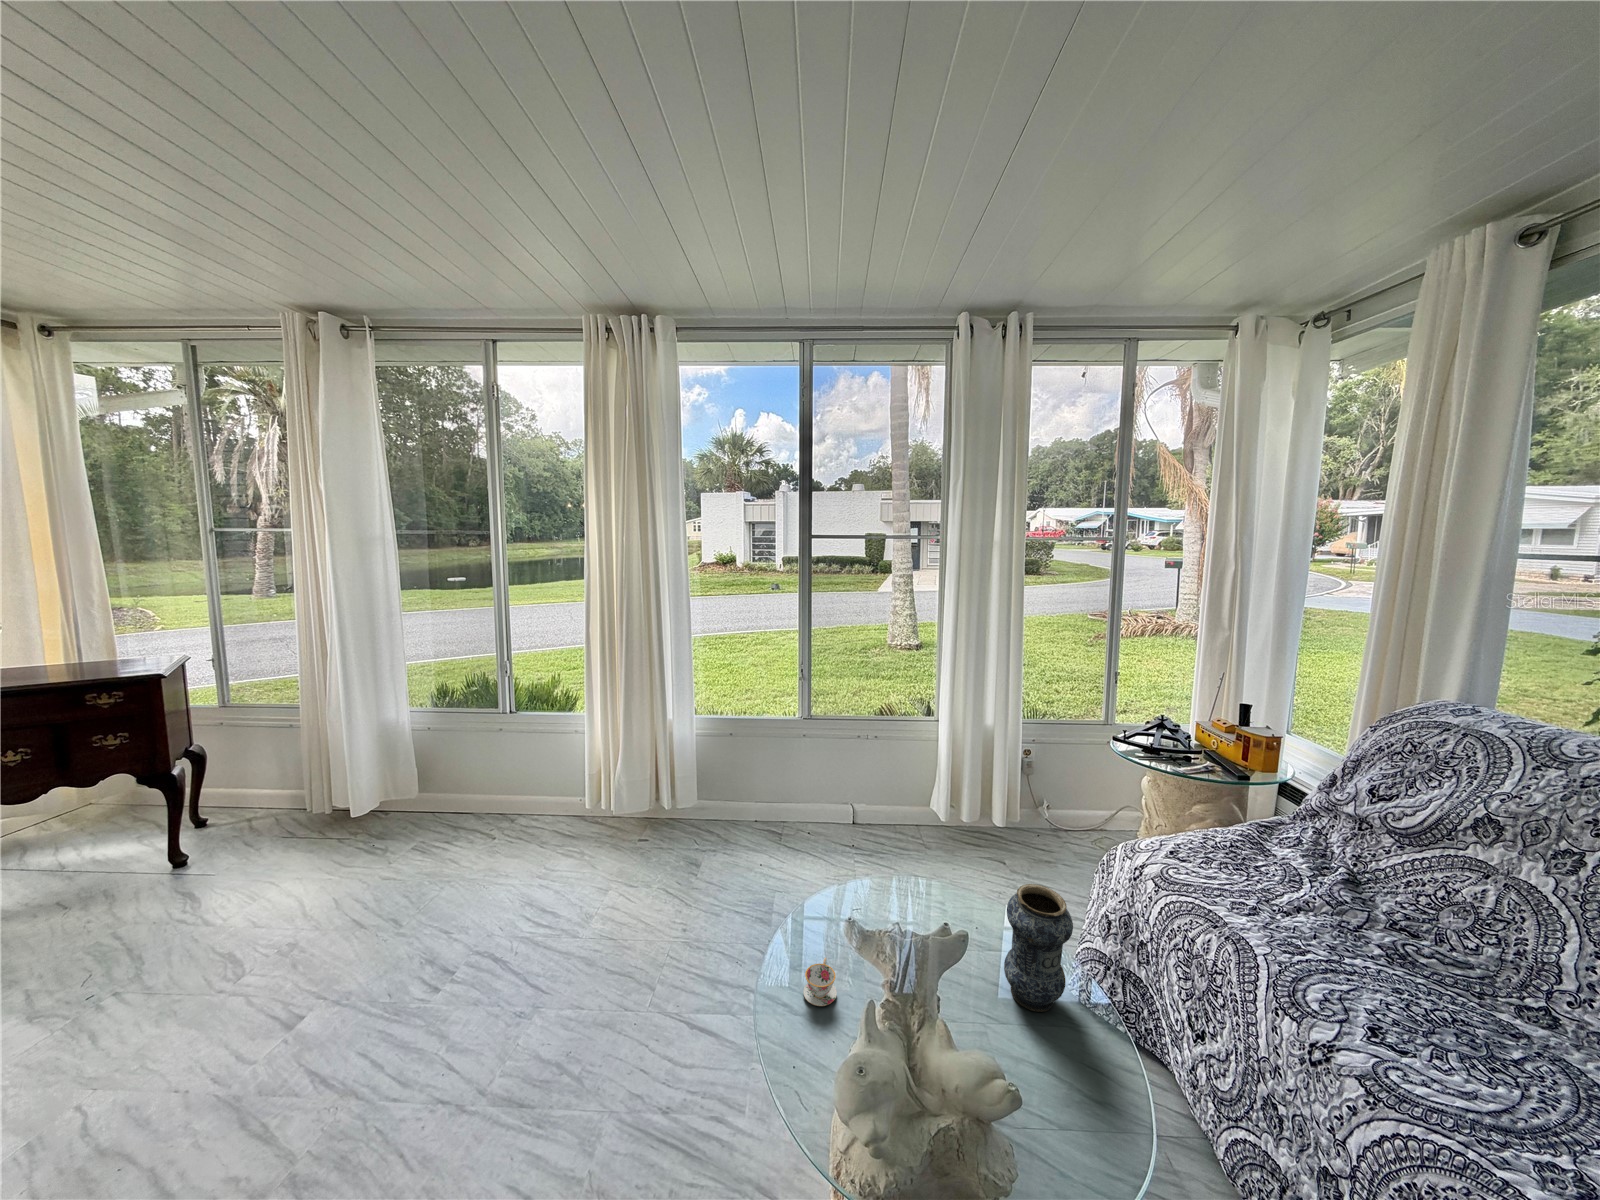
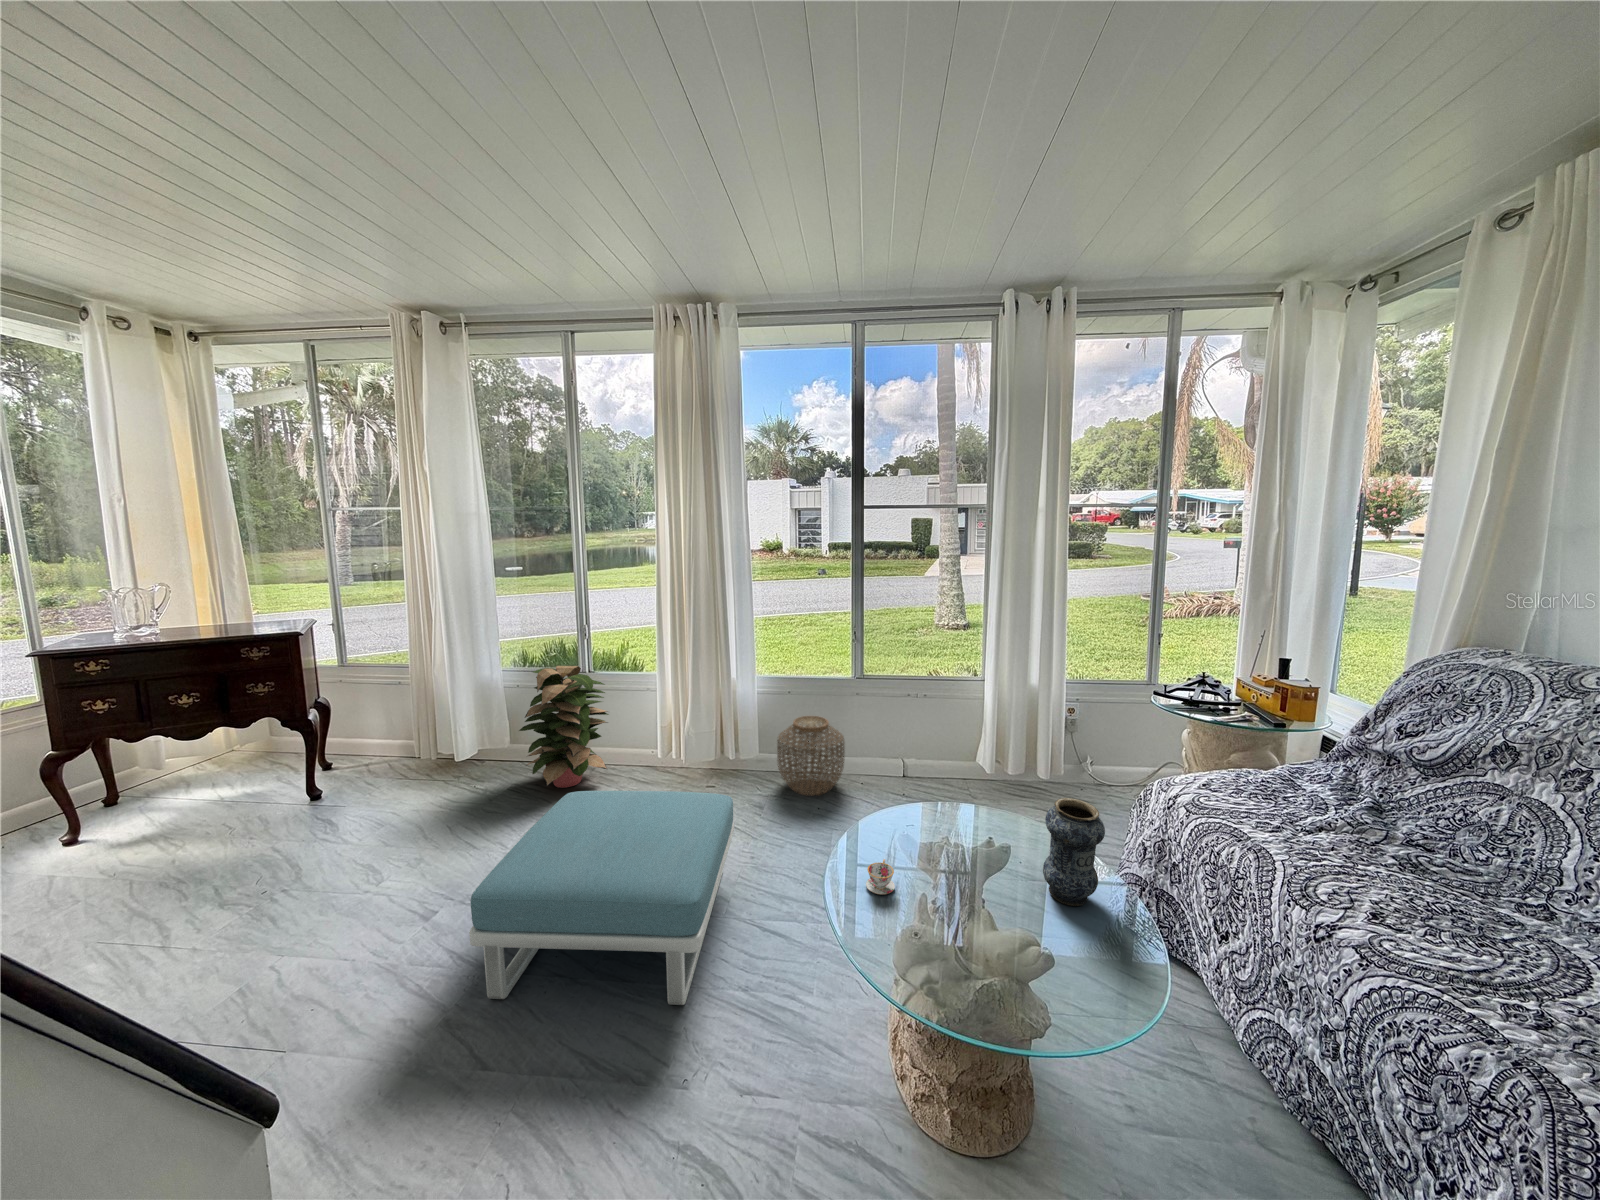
decorative plant: none [424,708,534,847] -> present [519,666,609,788]
woven basket: none [719,759,791,848] -> present [777,716,844,796]
footstool: none [317,863,662,1150] -> present [469,791,734,1005]

